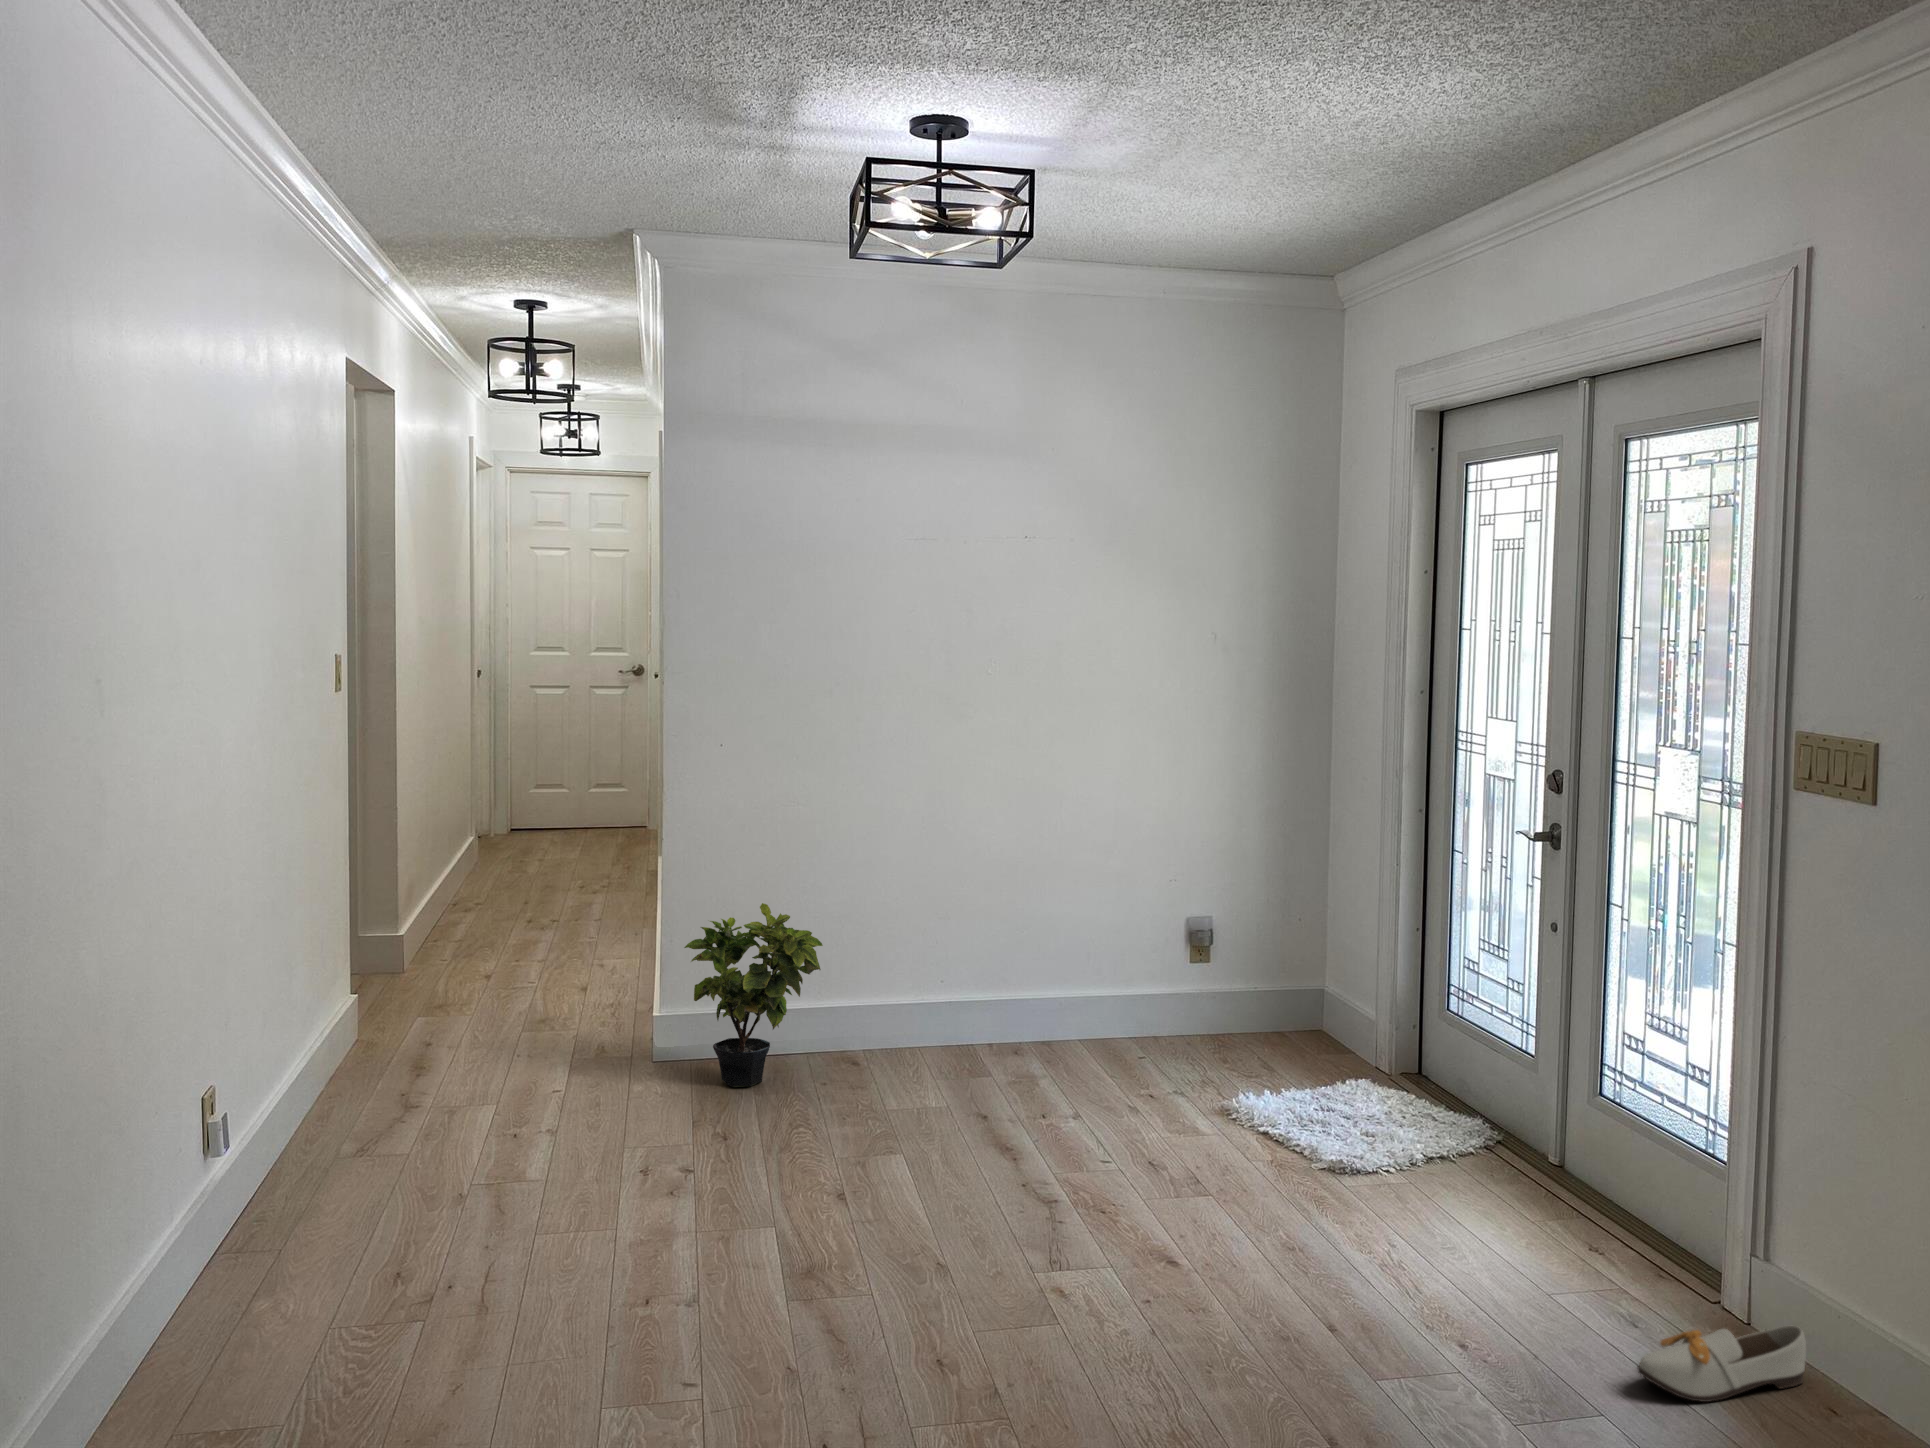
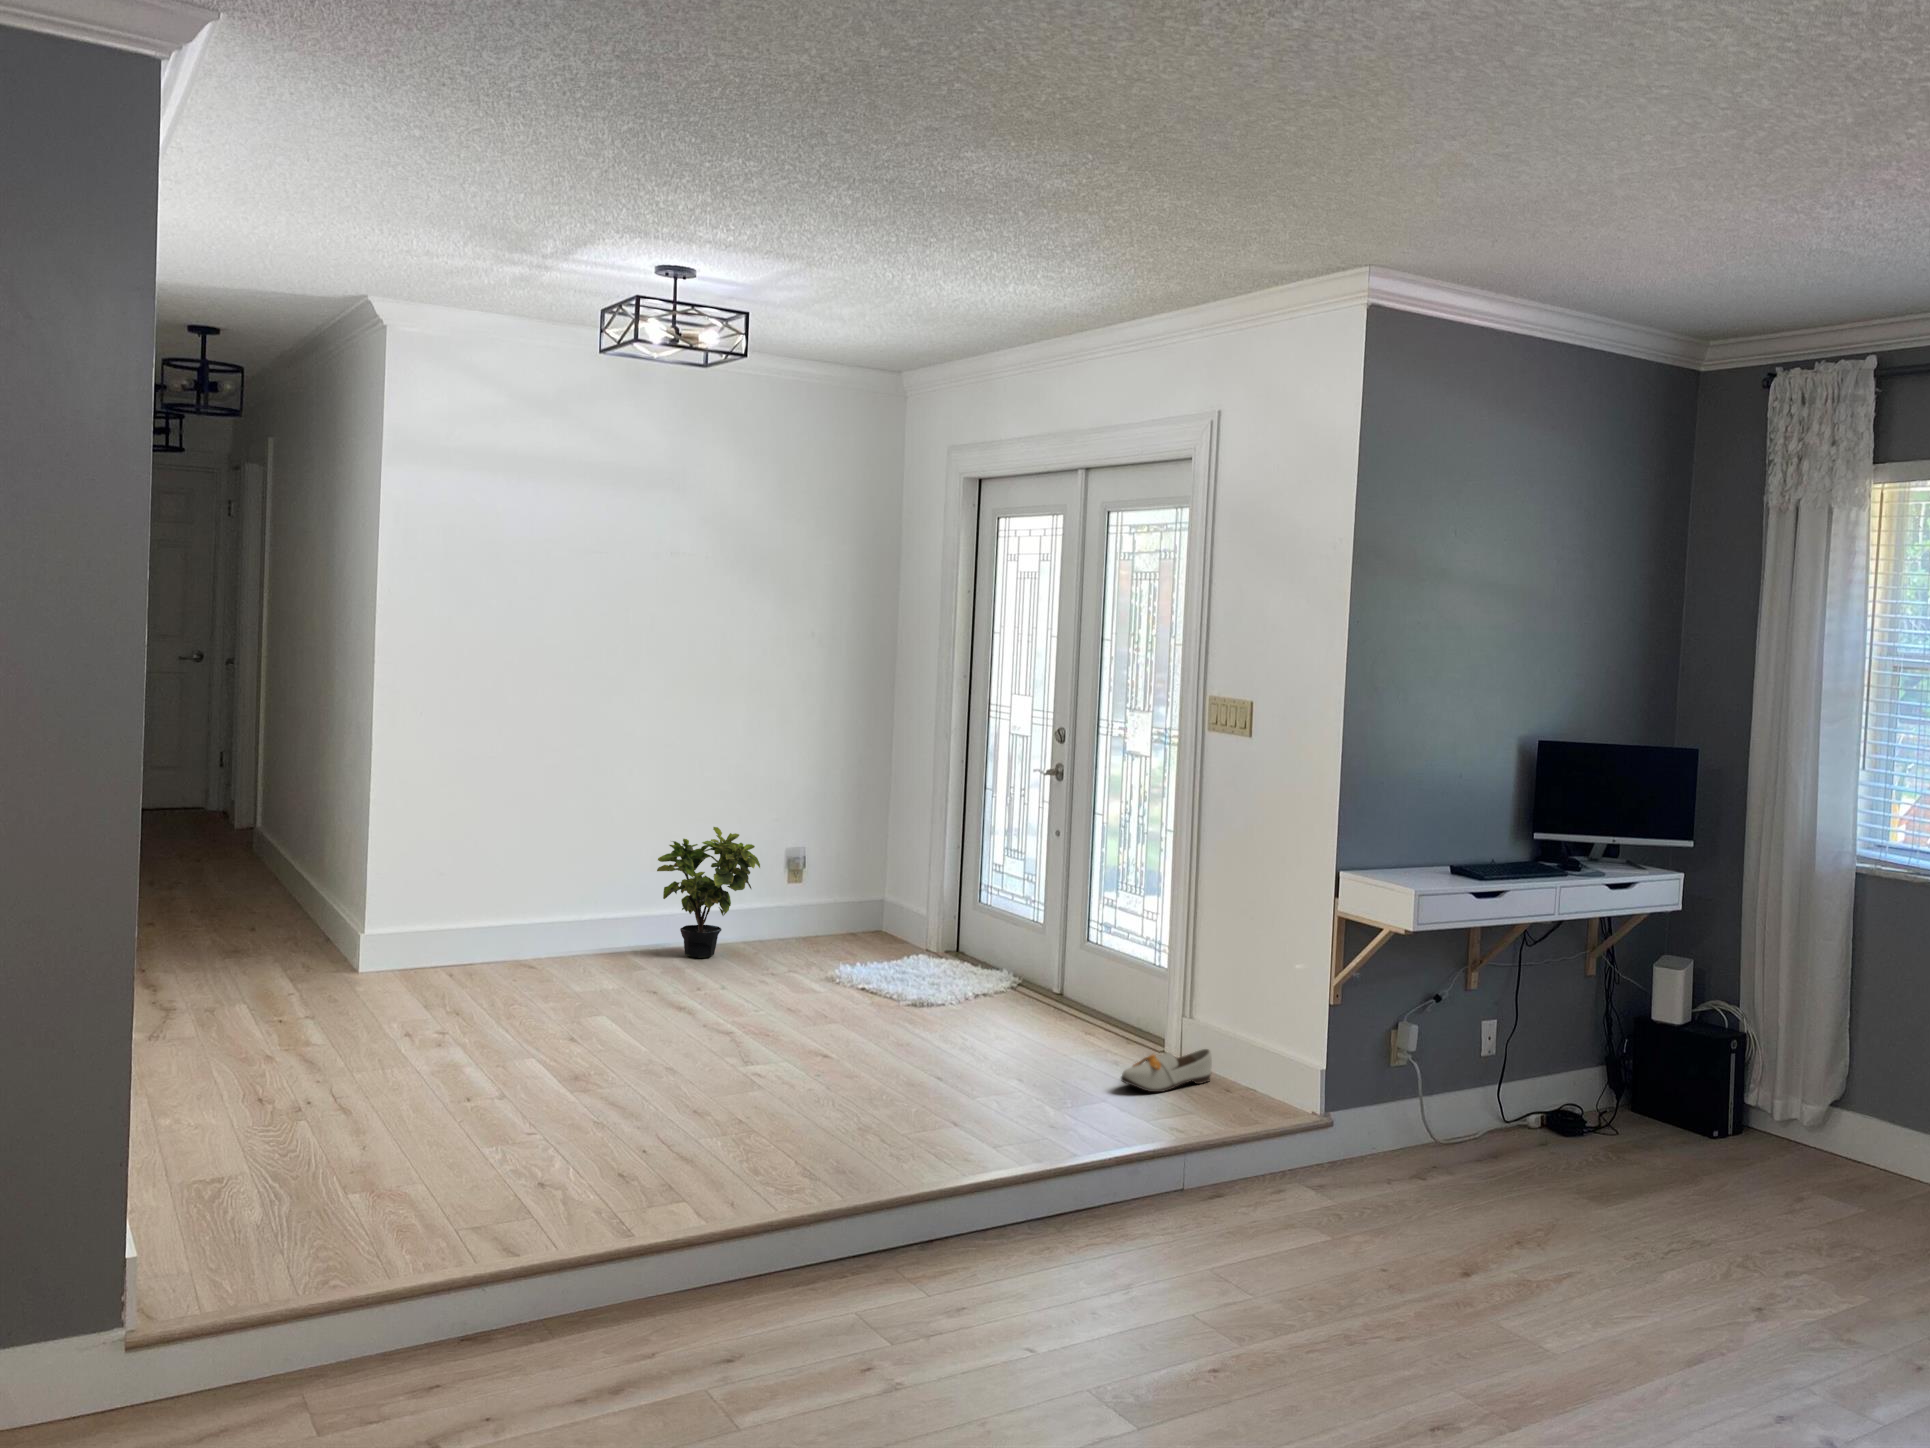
potted plant: present [684,903,823,1087] -> present [657,827,760,958]

